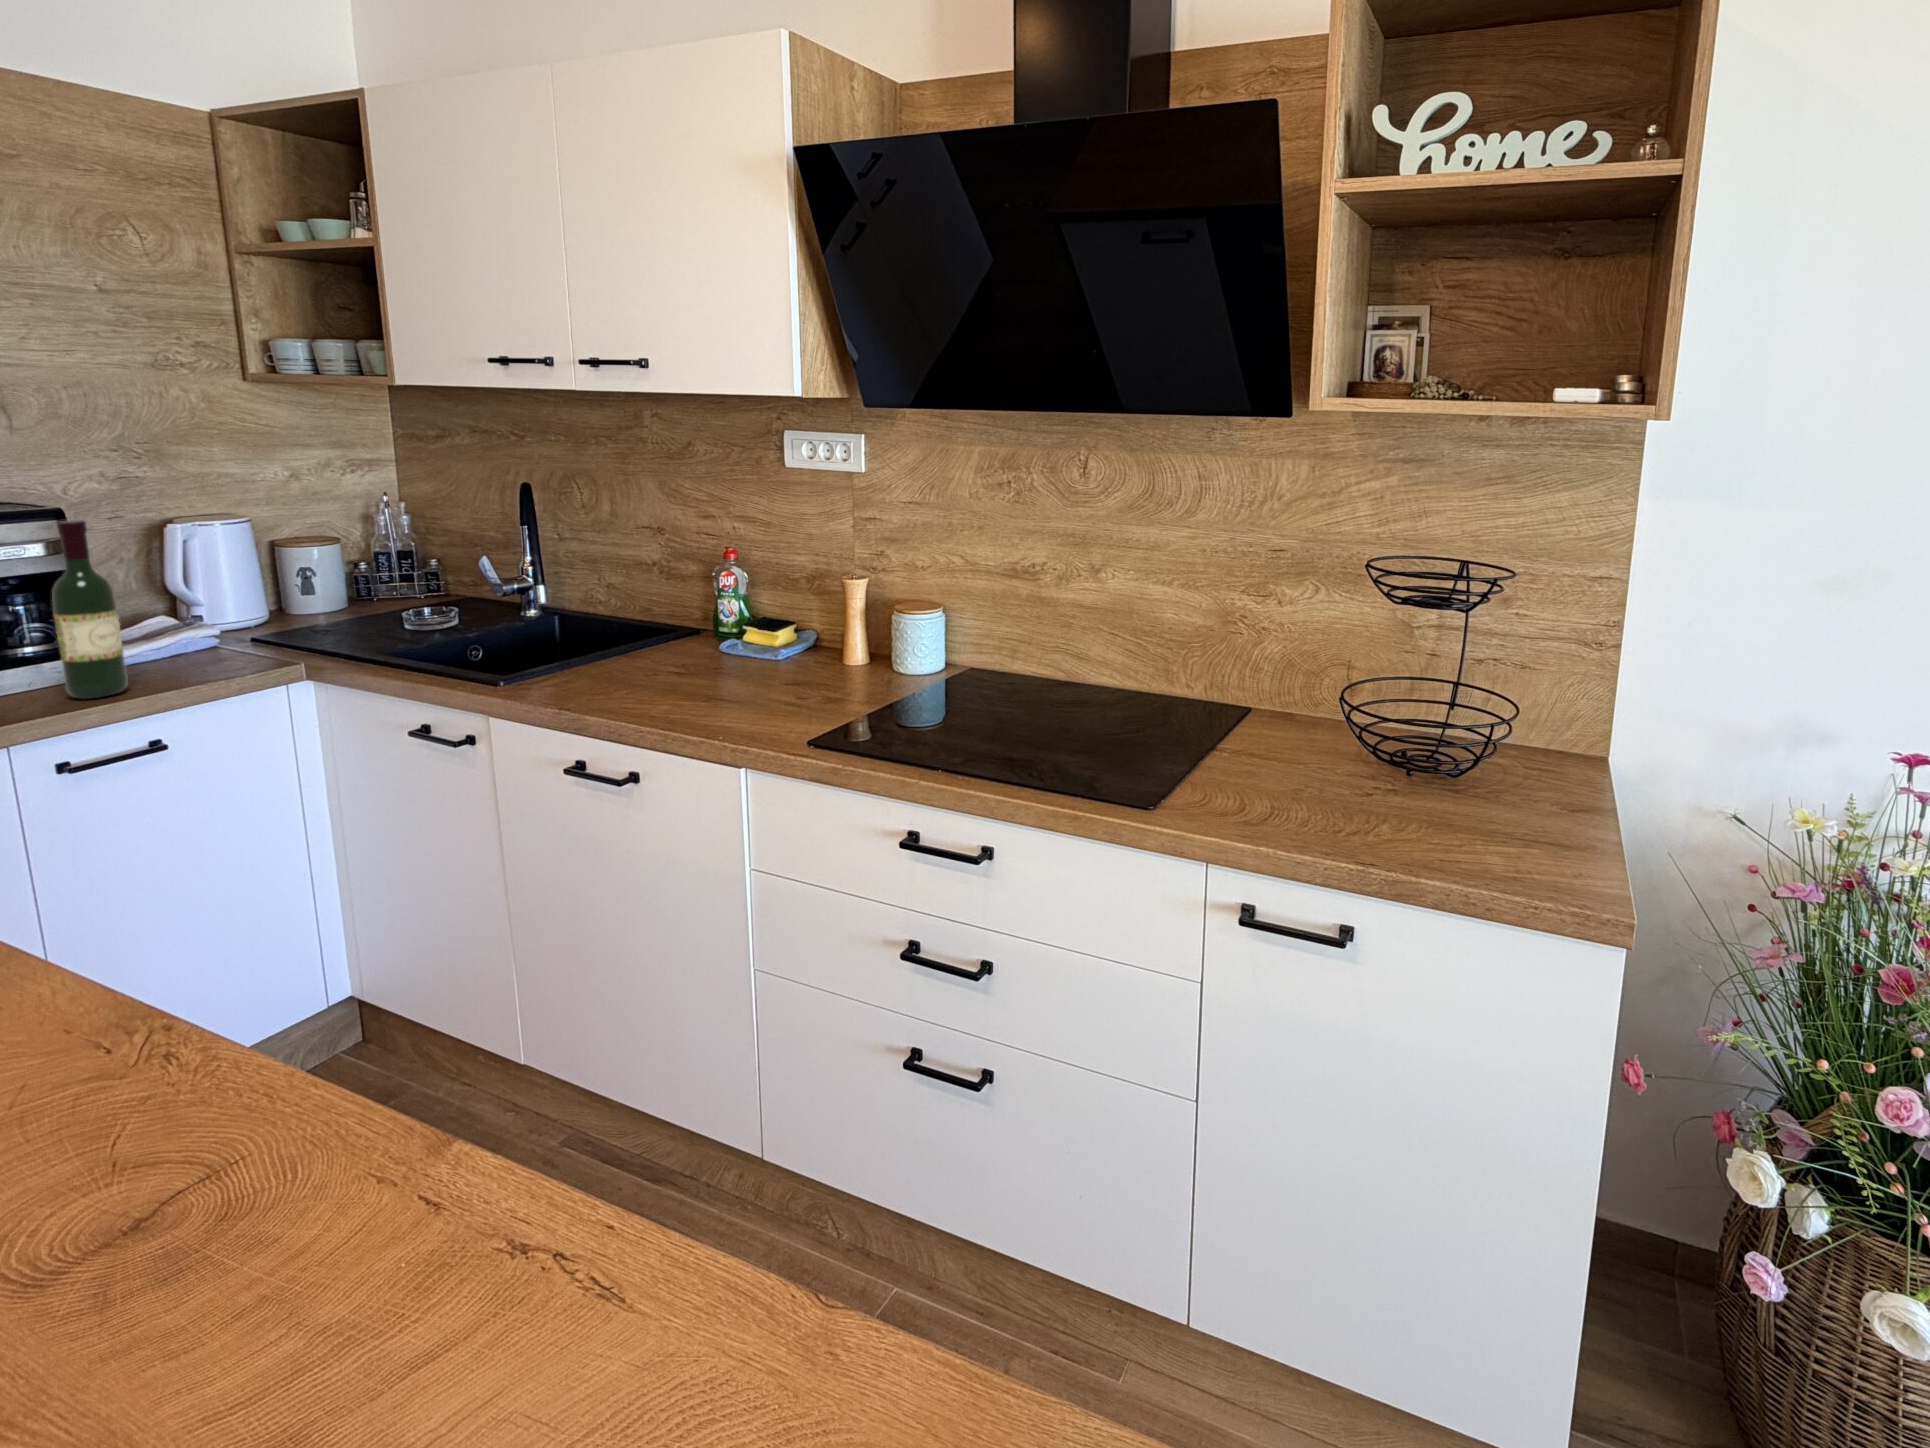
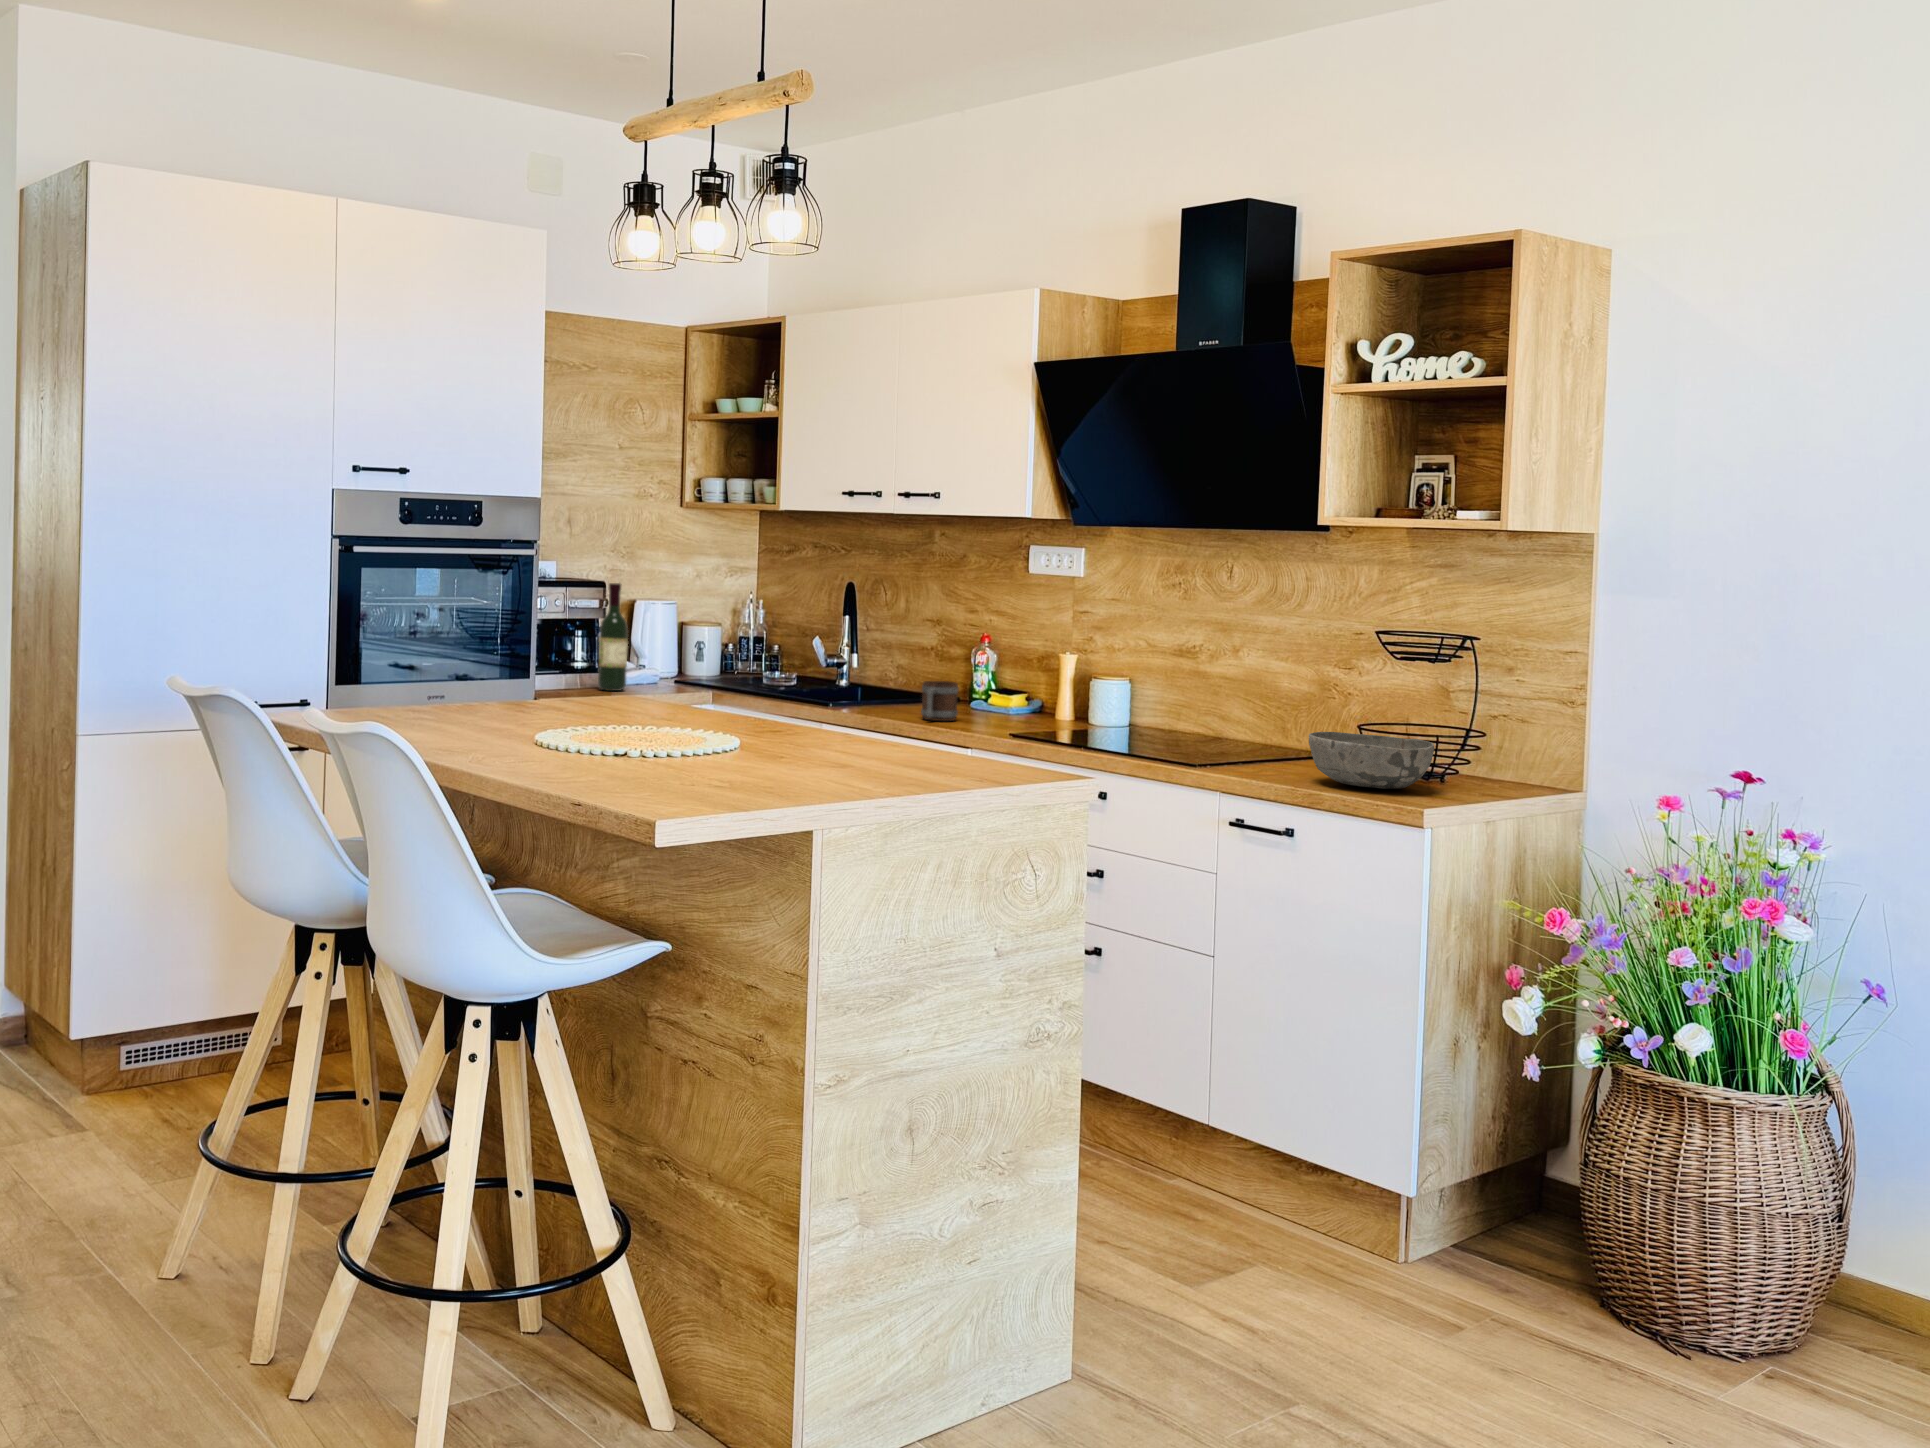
mug: none [647,642,707,708] -> present [921,681,958,721]
bowl: none [1317,725,1516,833] -> present [1309,732,1434,789]

